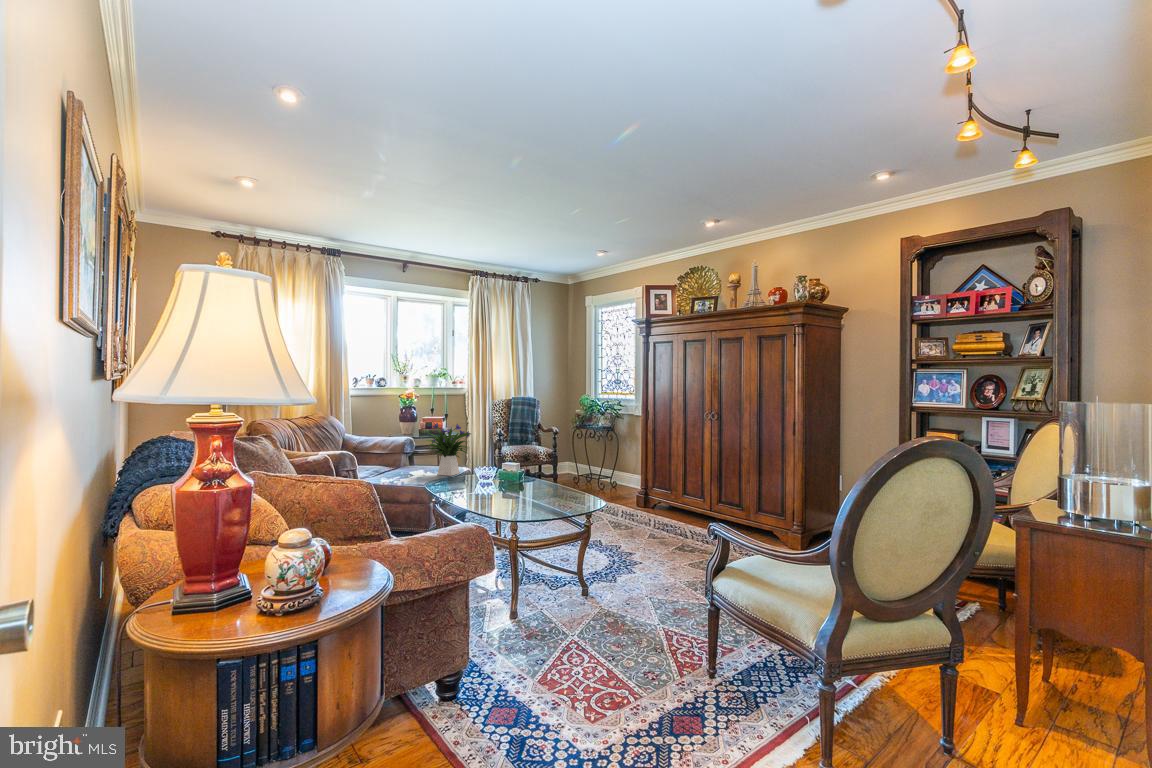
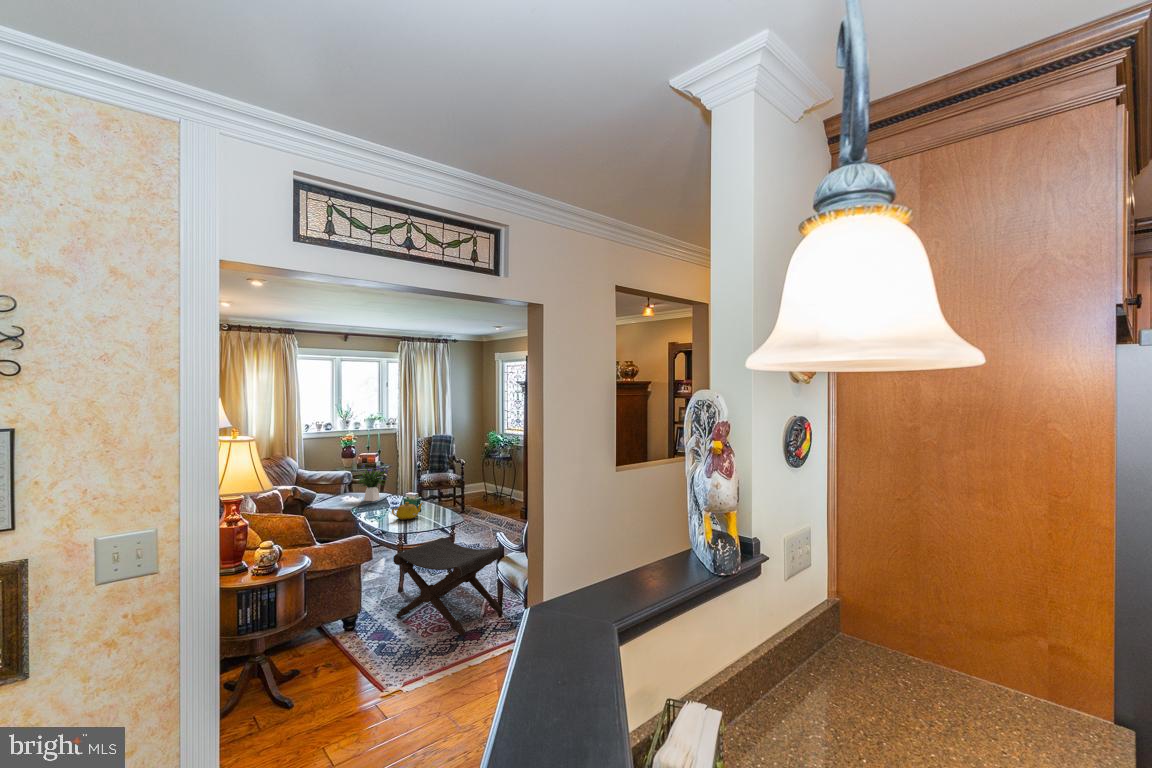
teapot: none [493,474,538,502] -> present [392,502,423,520]
footstool: none [526,532,721,731] -> present [393,538,502,636]

